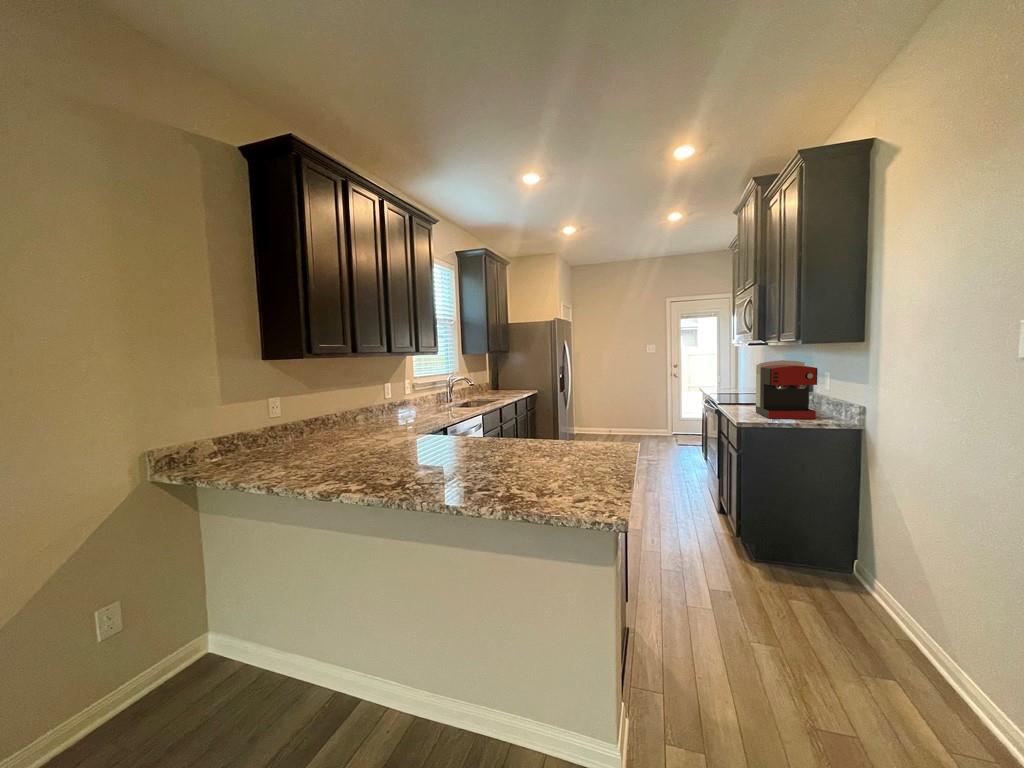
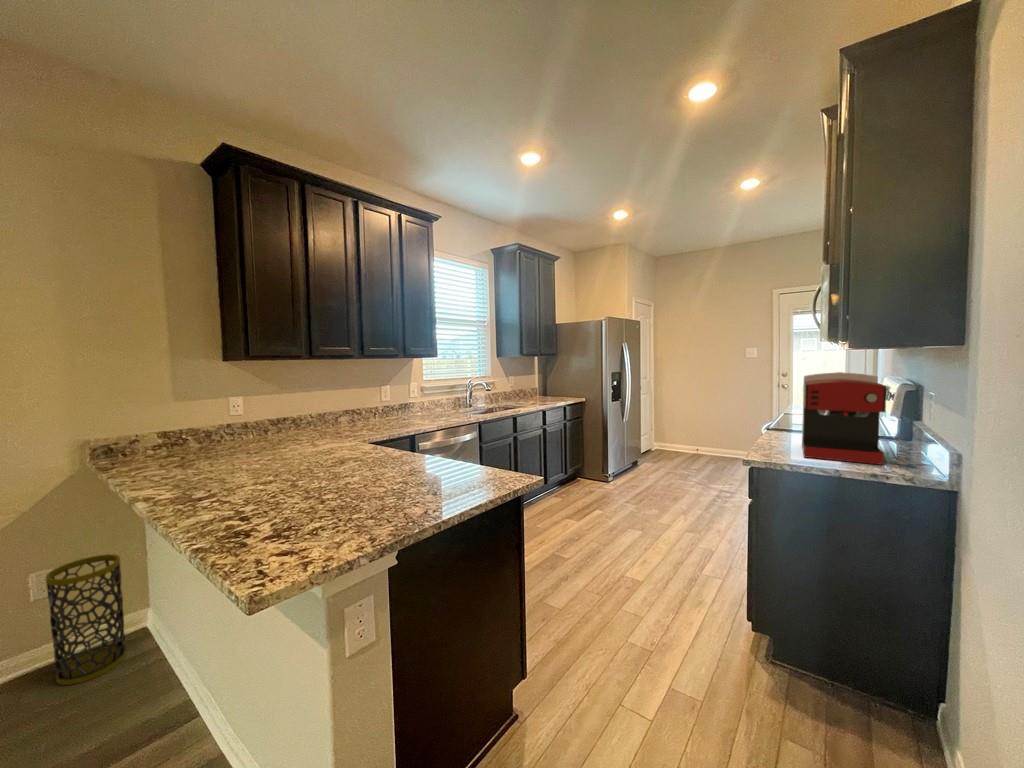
trash can: none [128,574,210,722] -> present [46,554,126,685]

